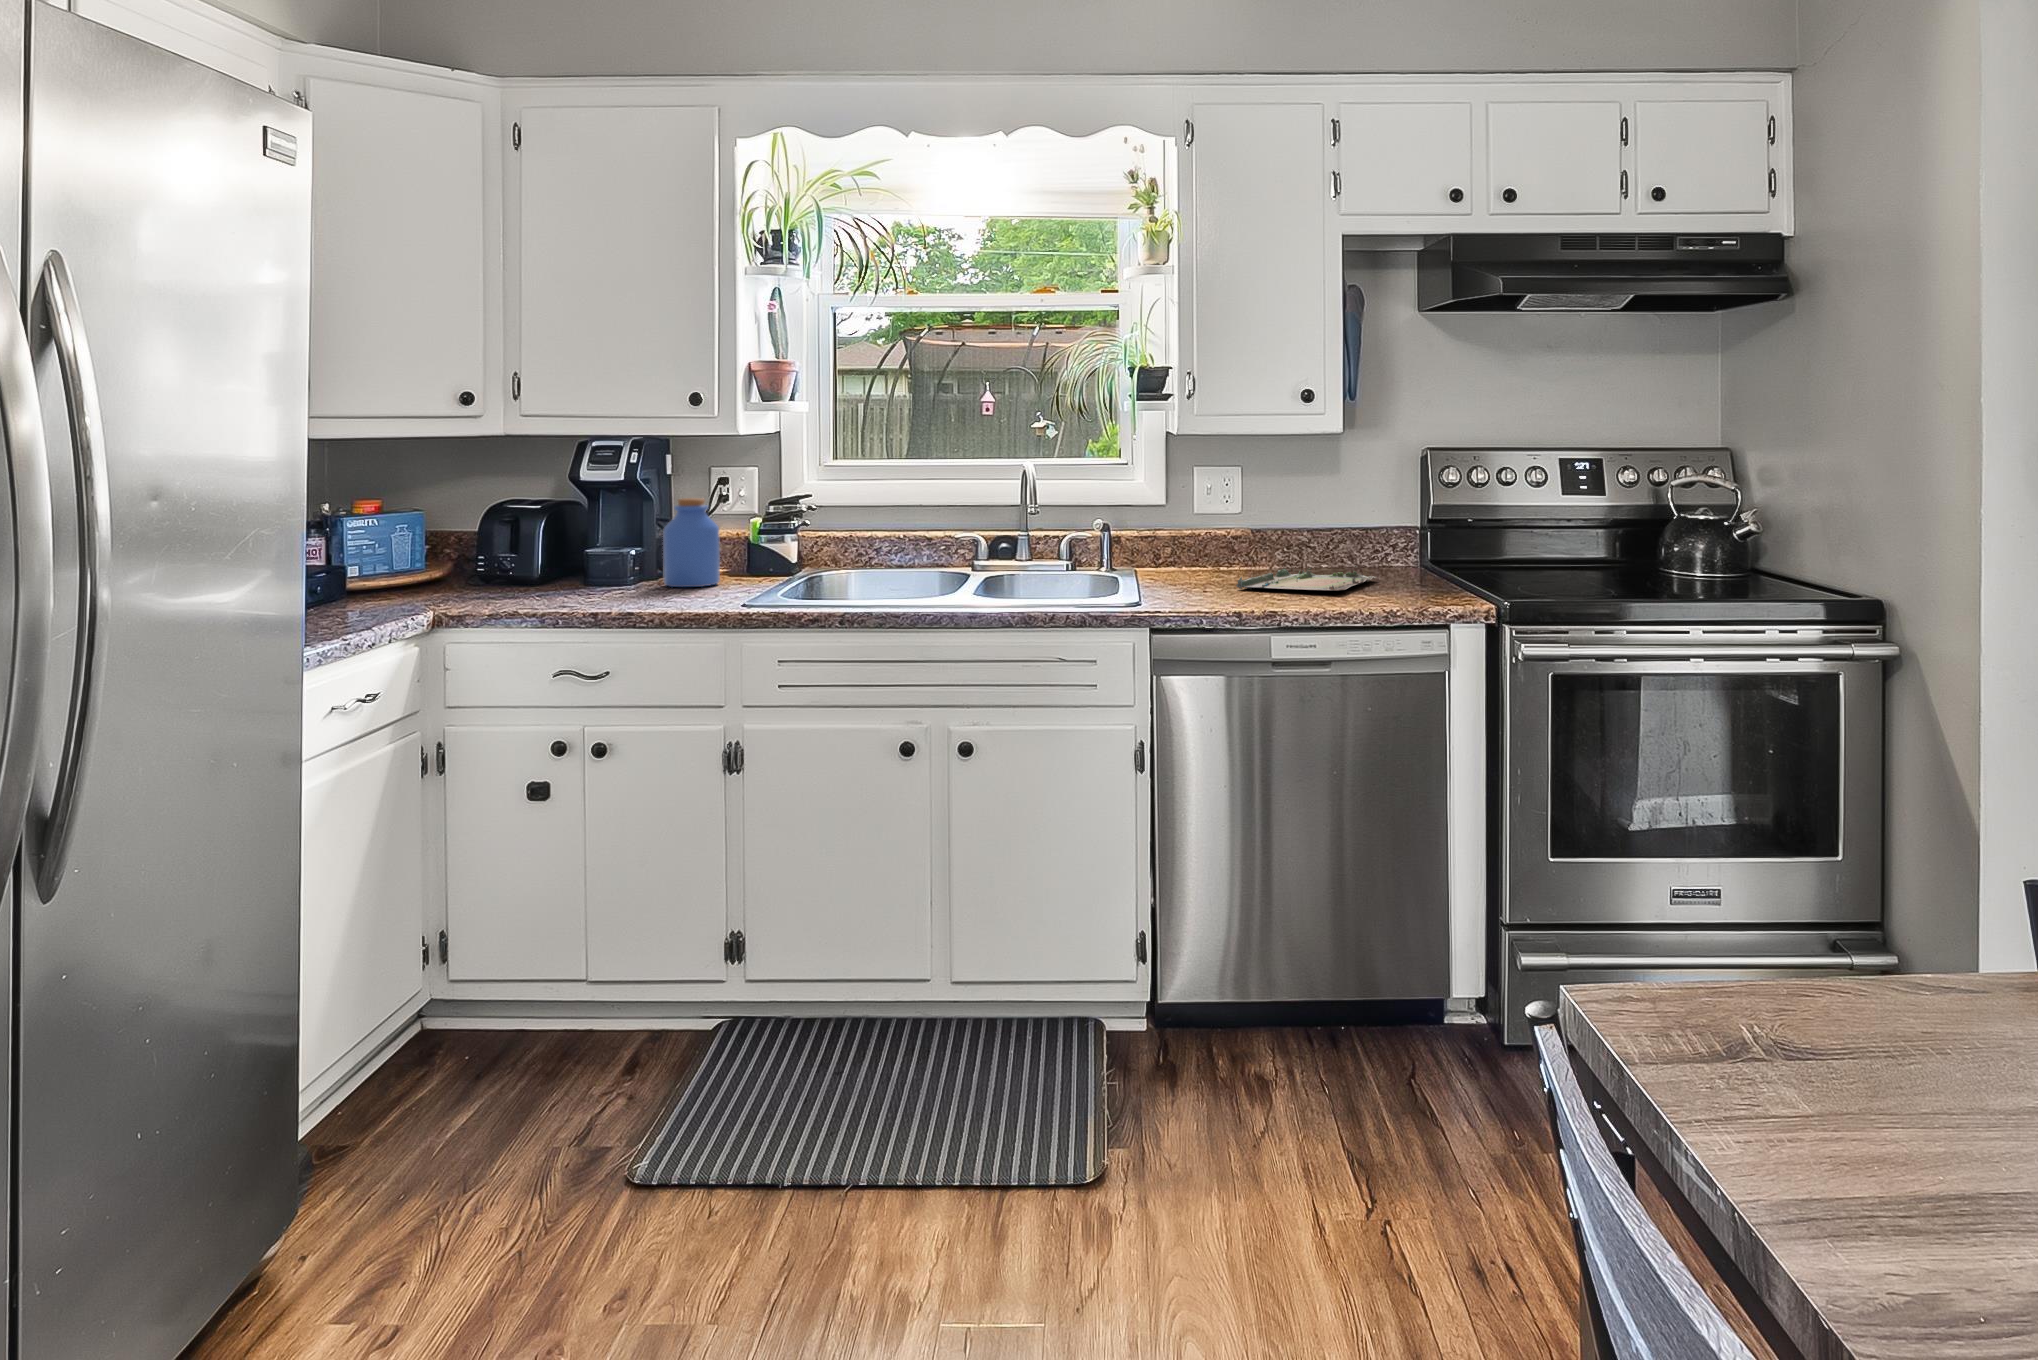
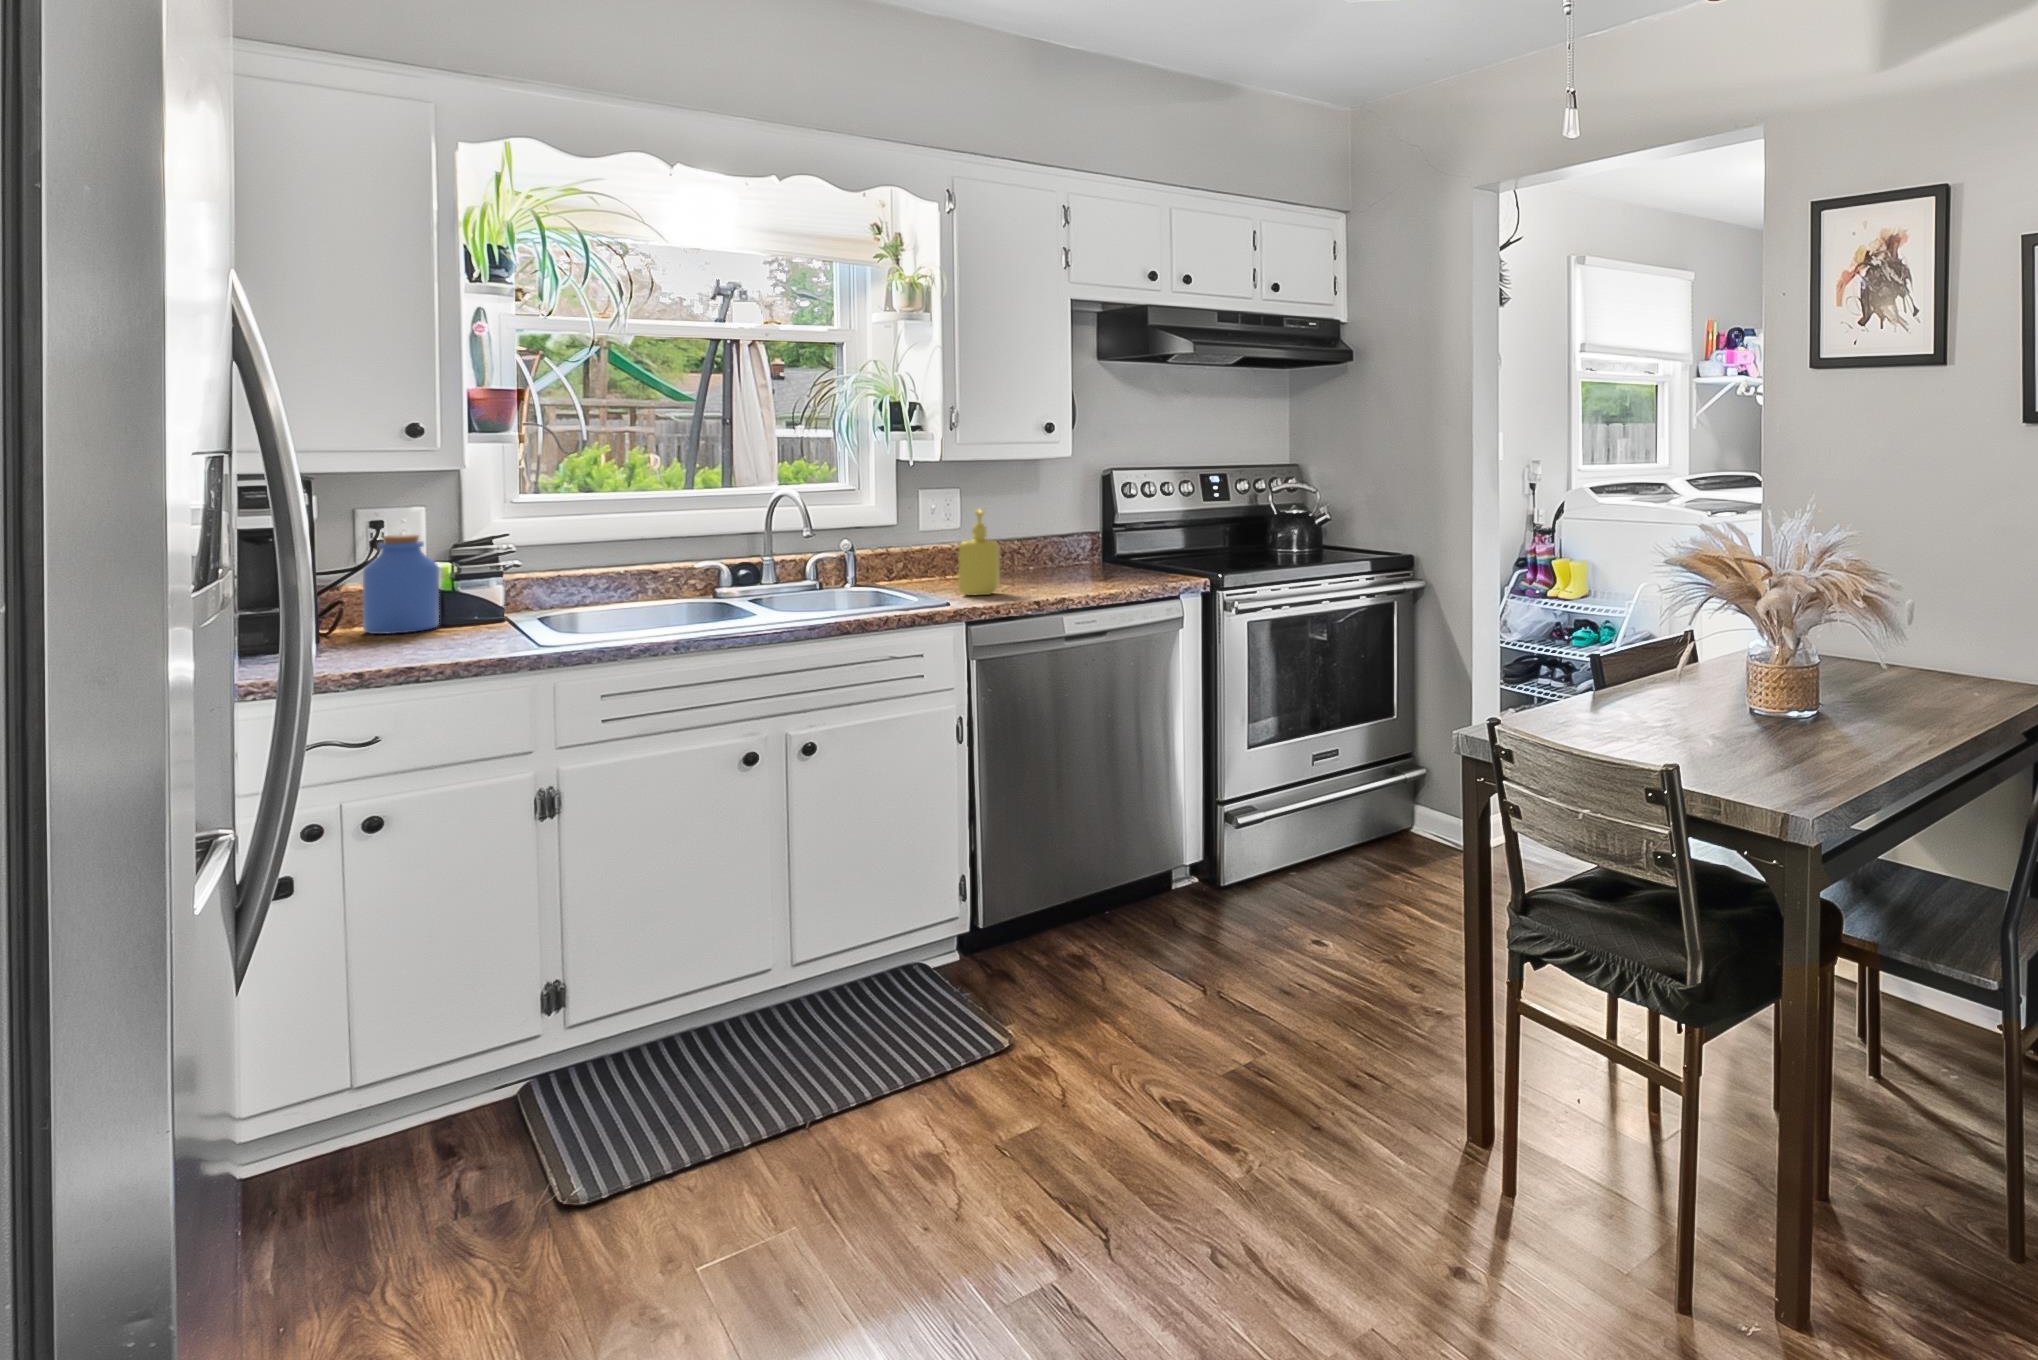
soap dispenser: none [1176,494,1225,597] -> present [958,509,1000,595]
tray: present [1236,566,1376,591] -> none [993,559,1087,586]

